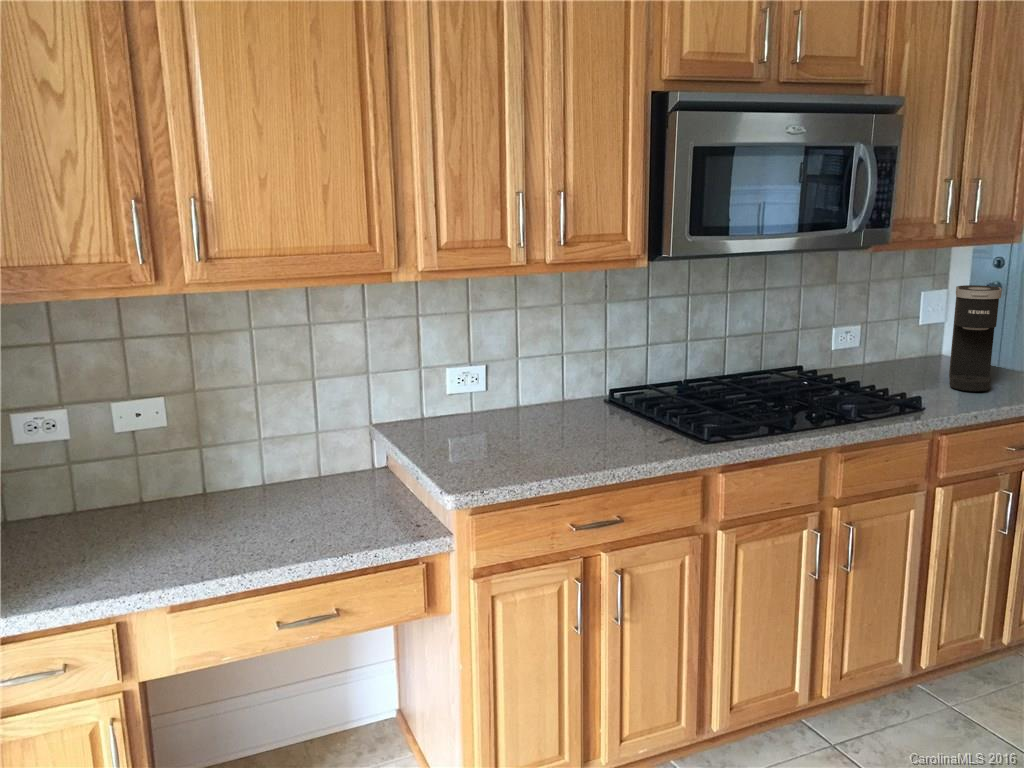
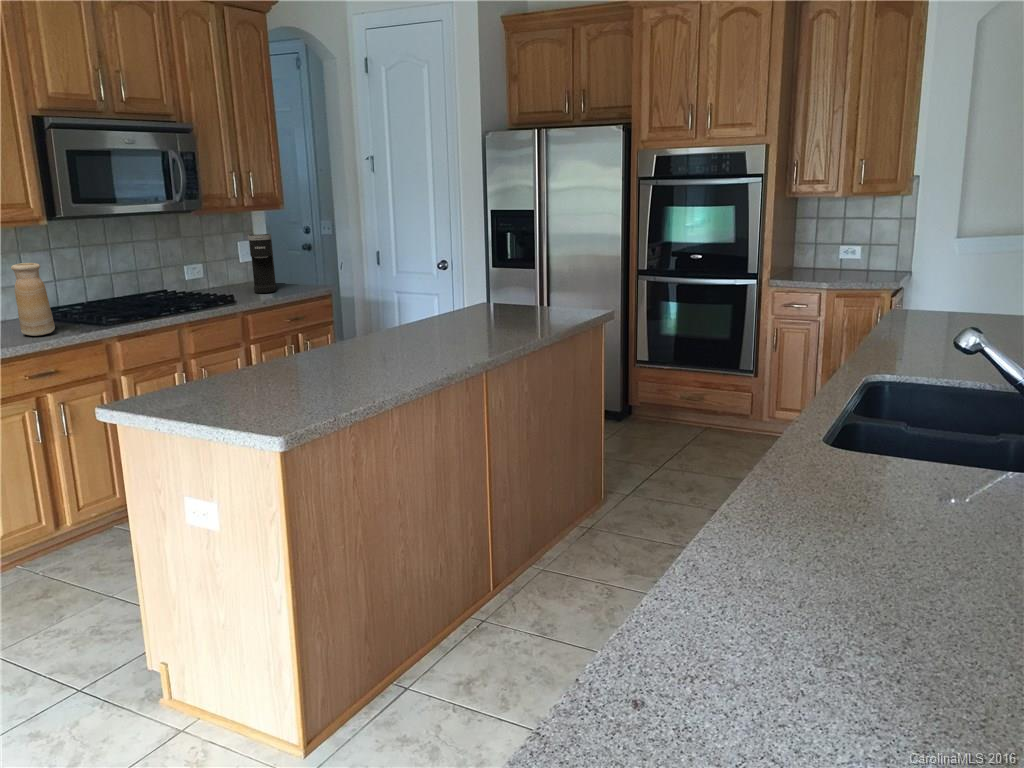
vase: none [581,334,630,455] -> present [11,263,55,336]

